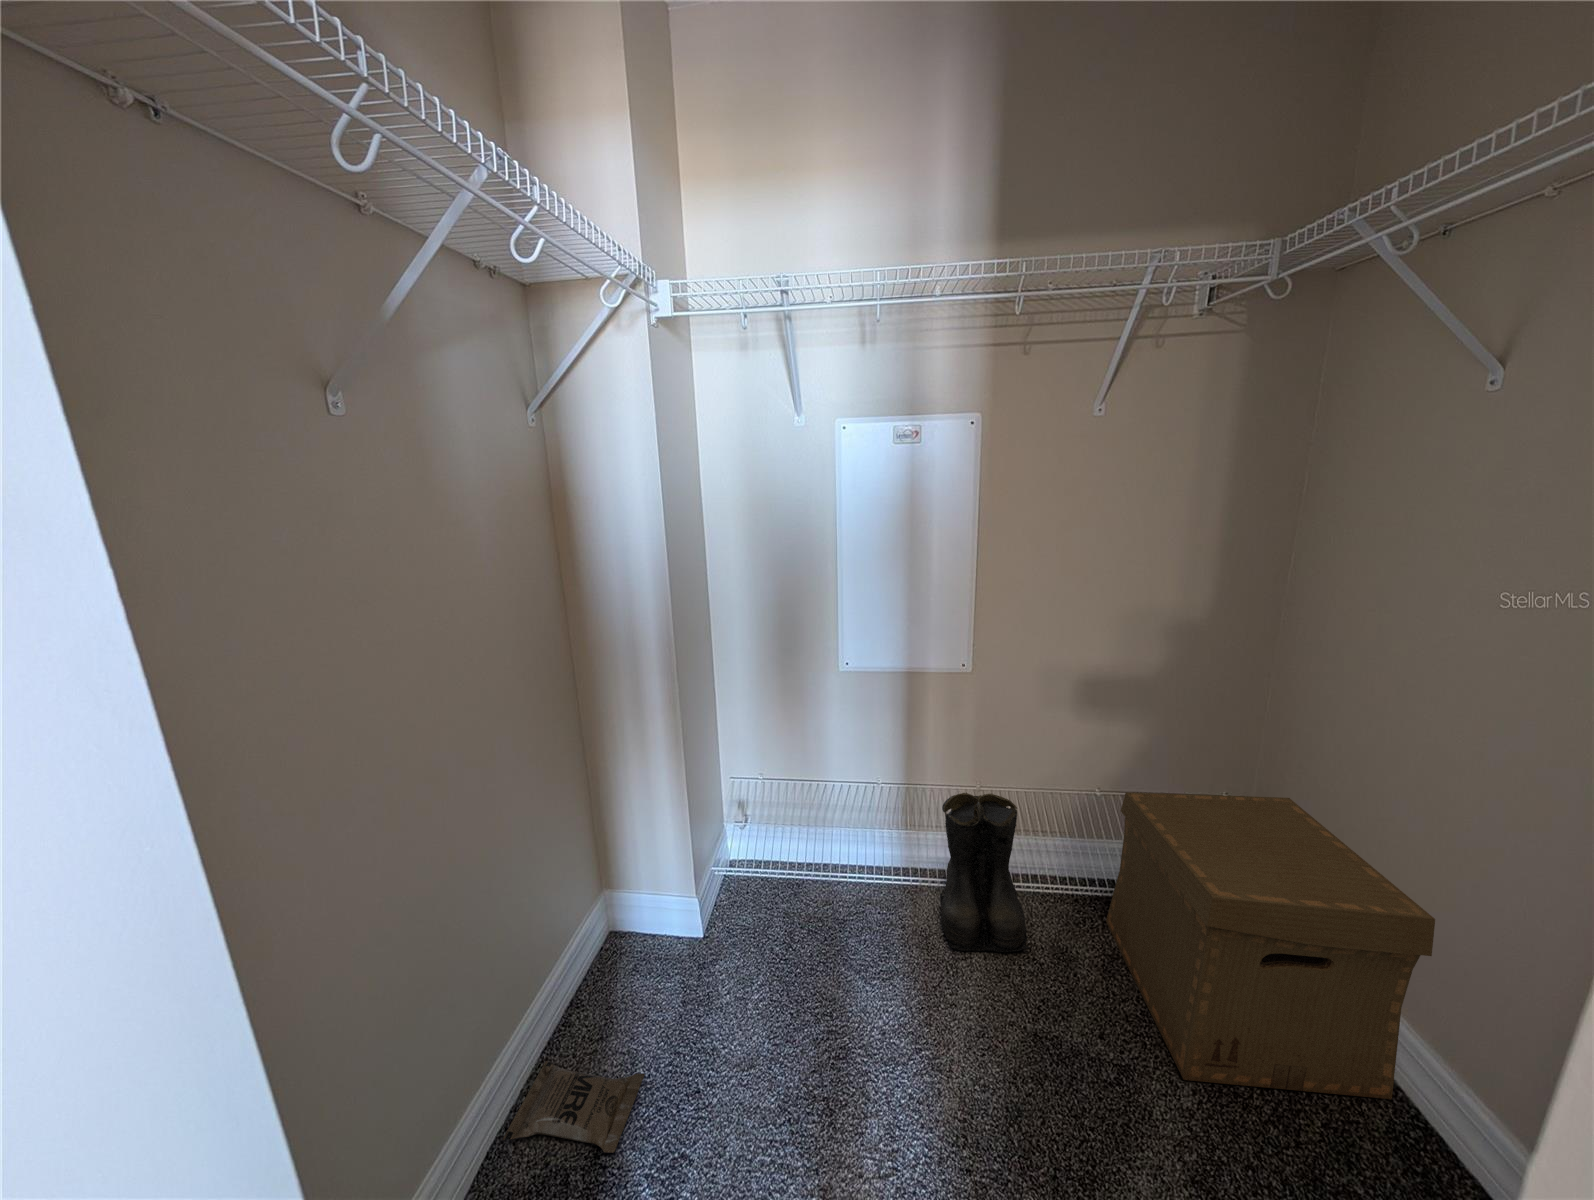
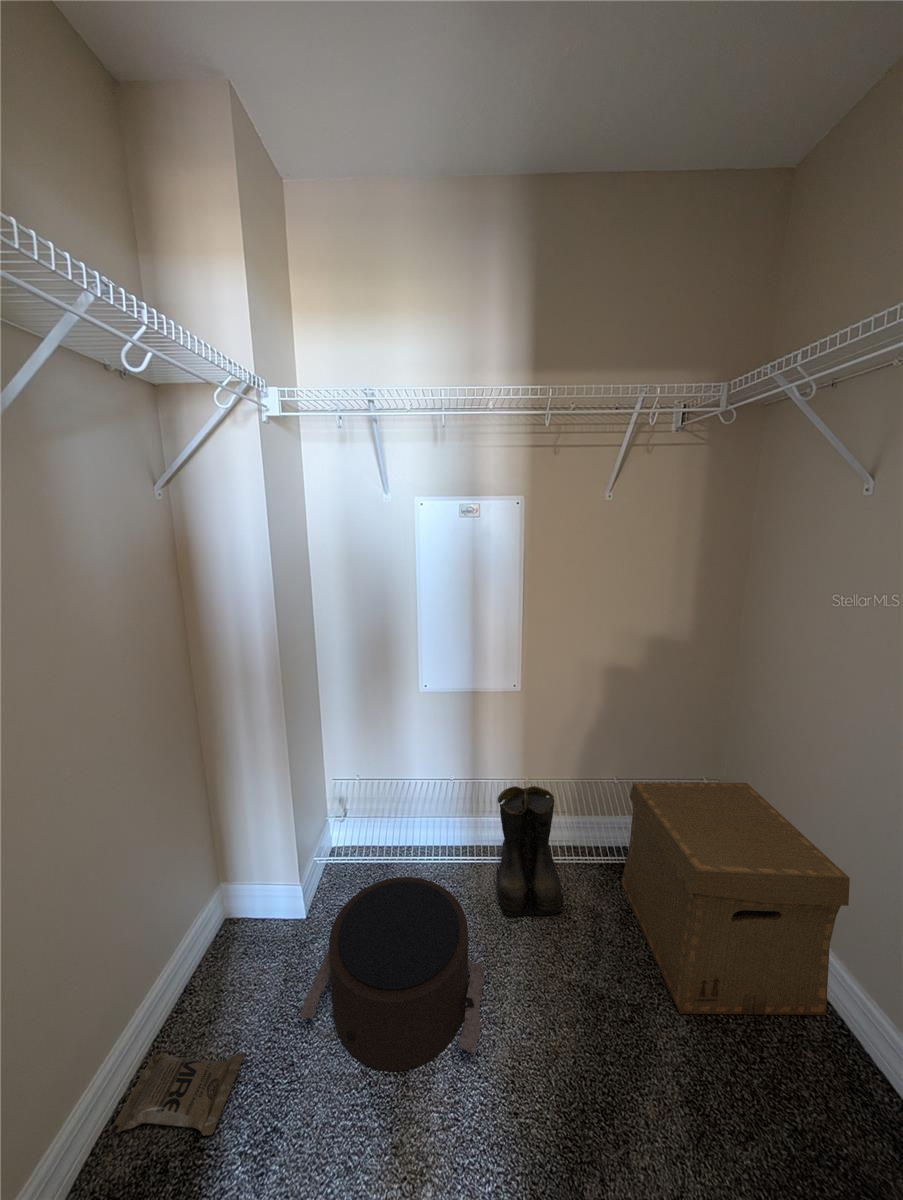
pouf: none [705,892,926,1110] -> present [300,877,484,1071]

